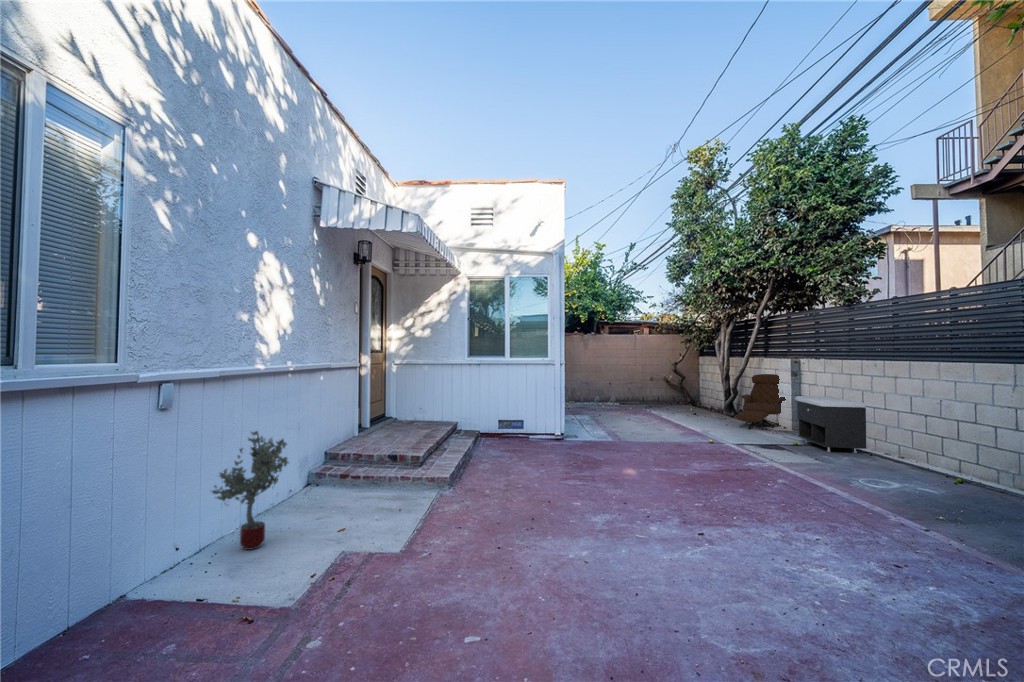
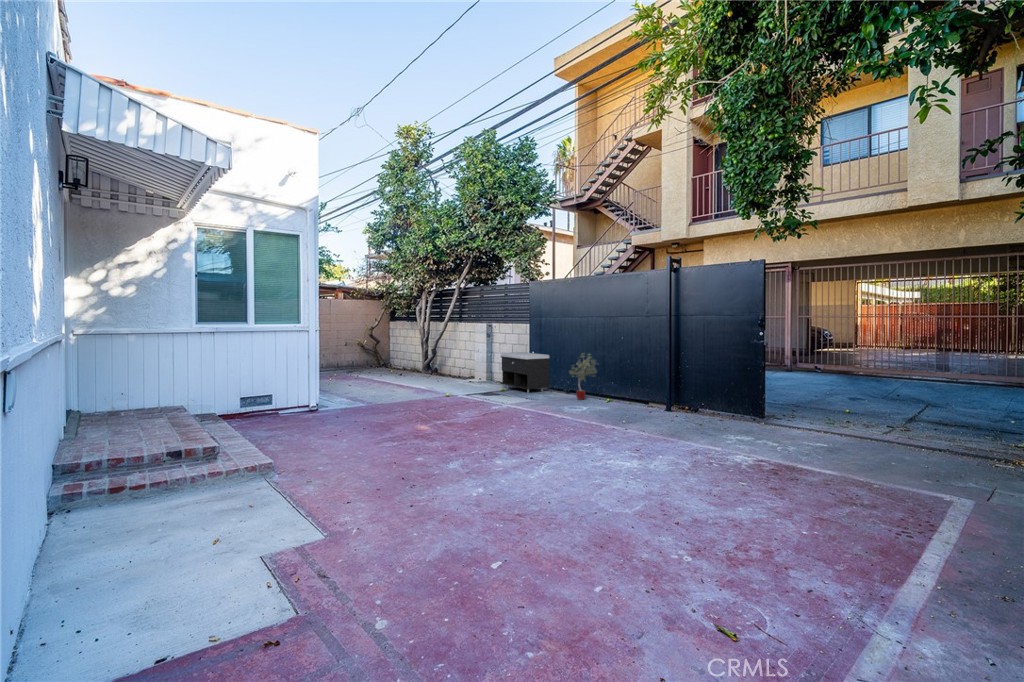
lounge chair: present [737,374,786,430] -> none [447,336,482,383]
potted tree: present [212,431,288,550] -> present [569,353,596,400]

